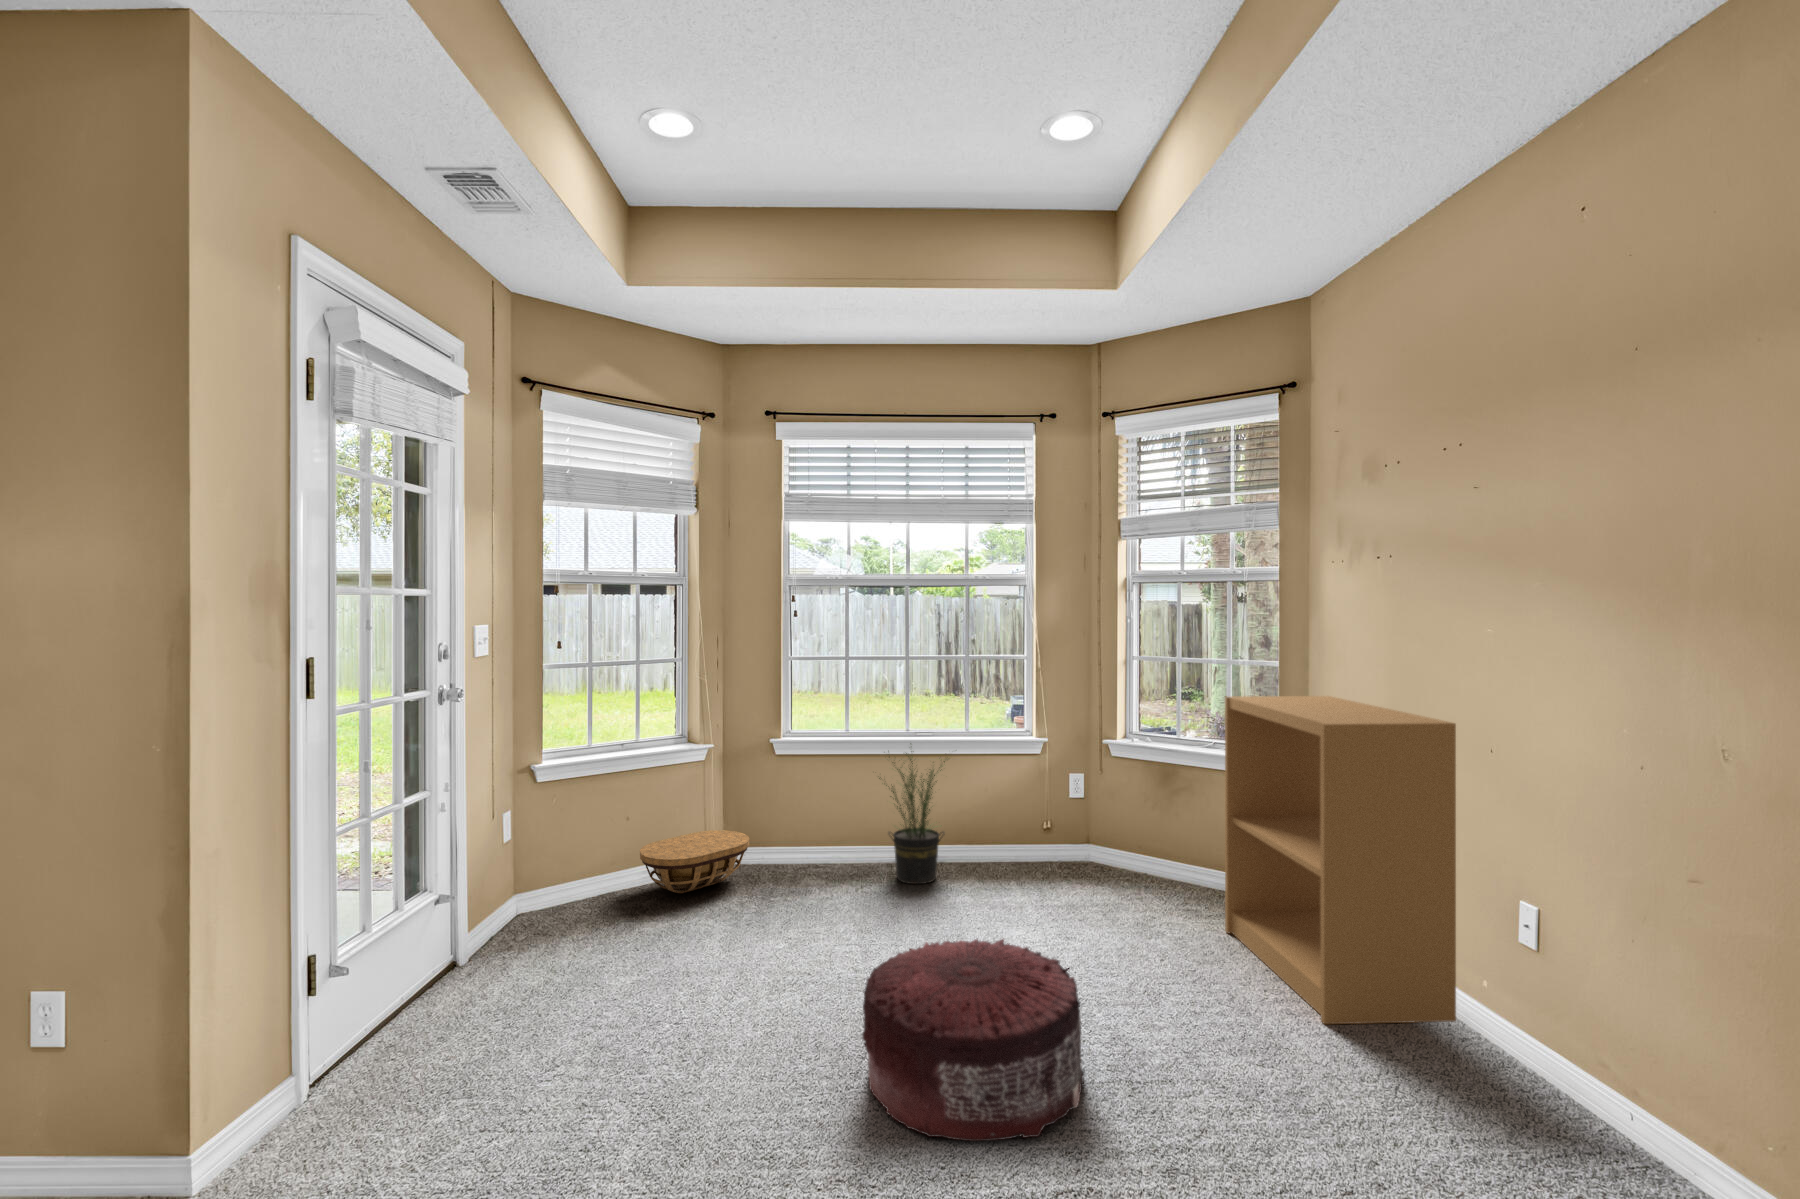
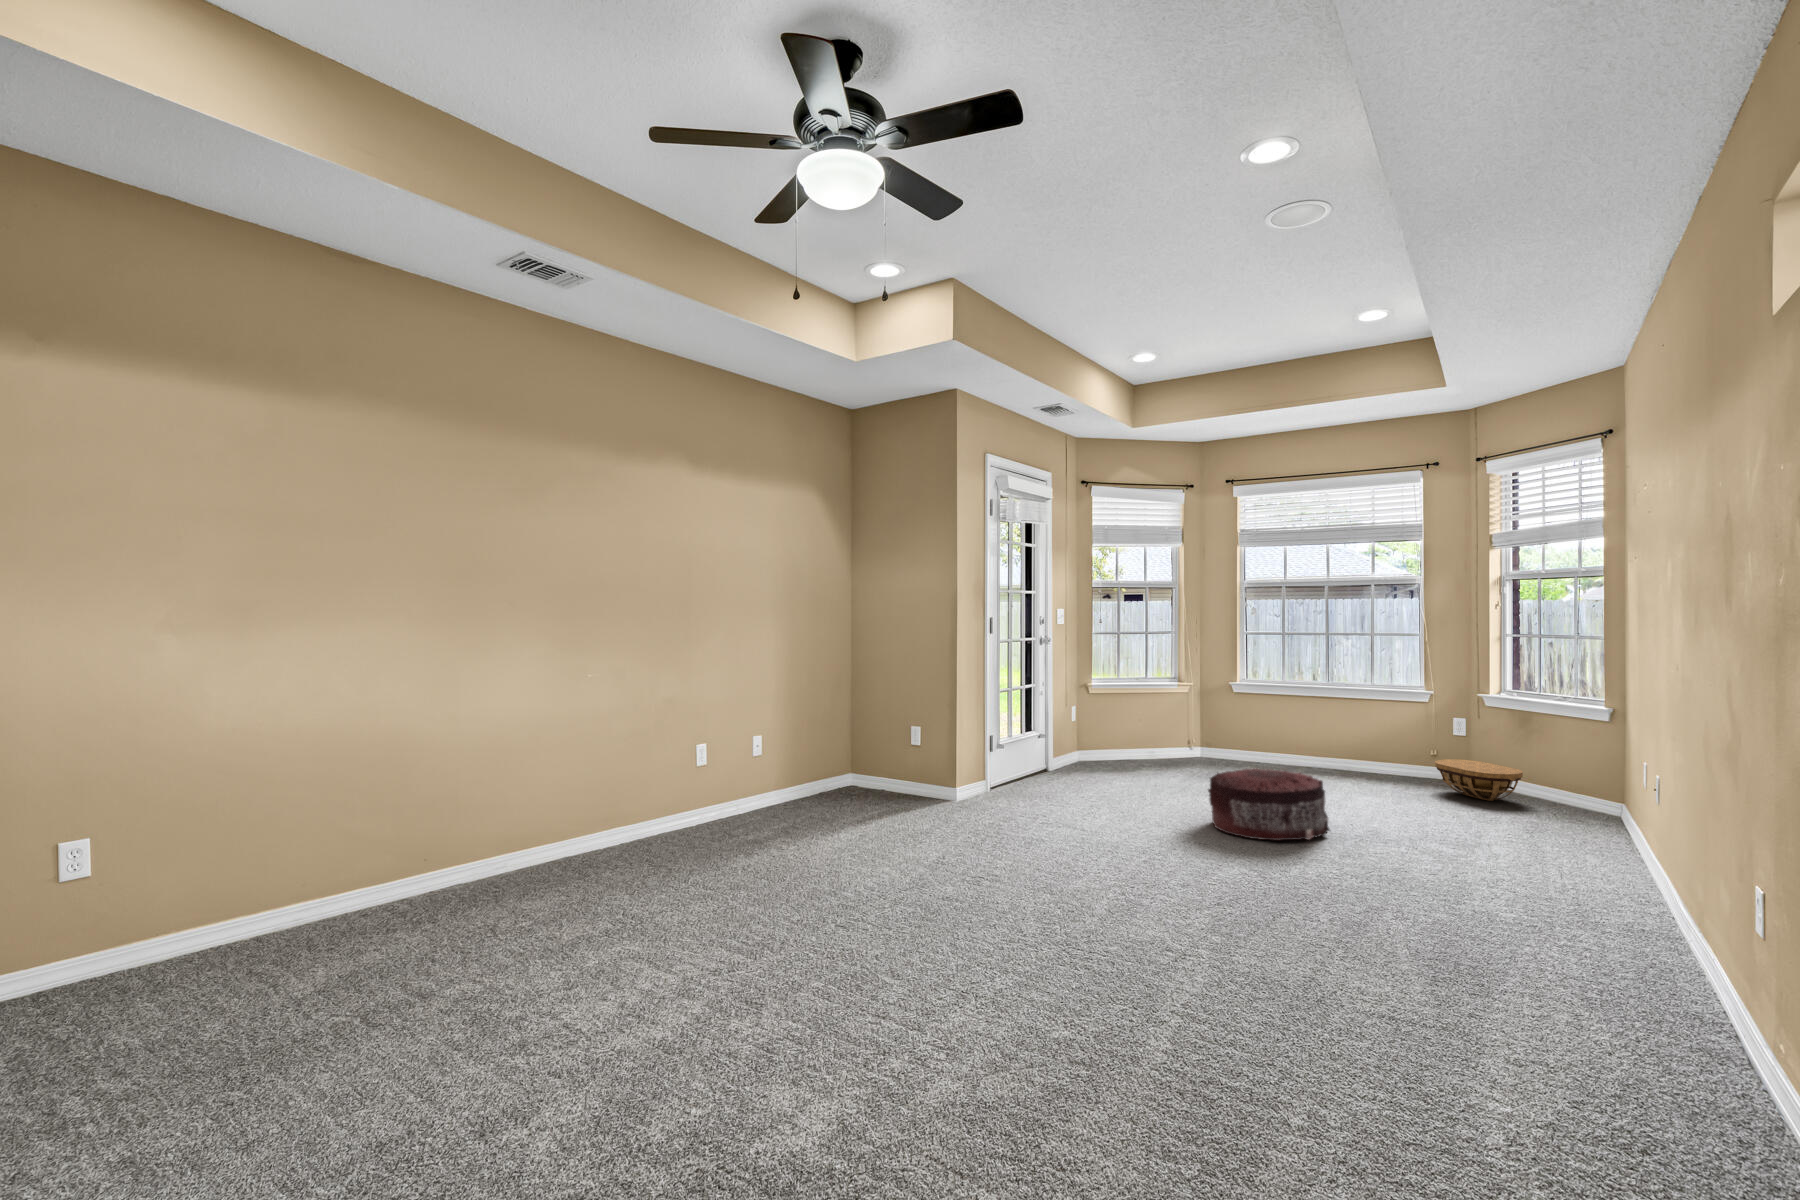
bookshelf: present [1225,696,1456,1024] -> none [1517,659,1633,868]
potted plant: present [879,743,945,884] -> none [1291,690,1350,780]
basket: present [640,830,749,893] -> present [1435,759,1523,801]

